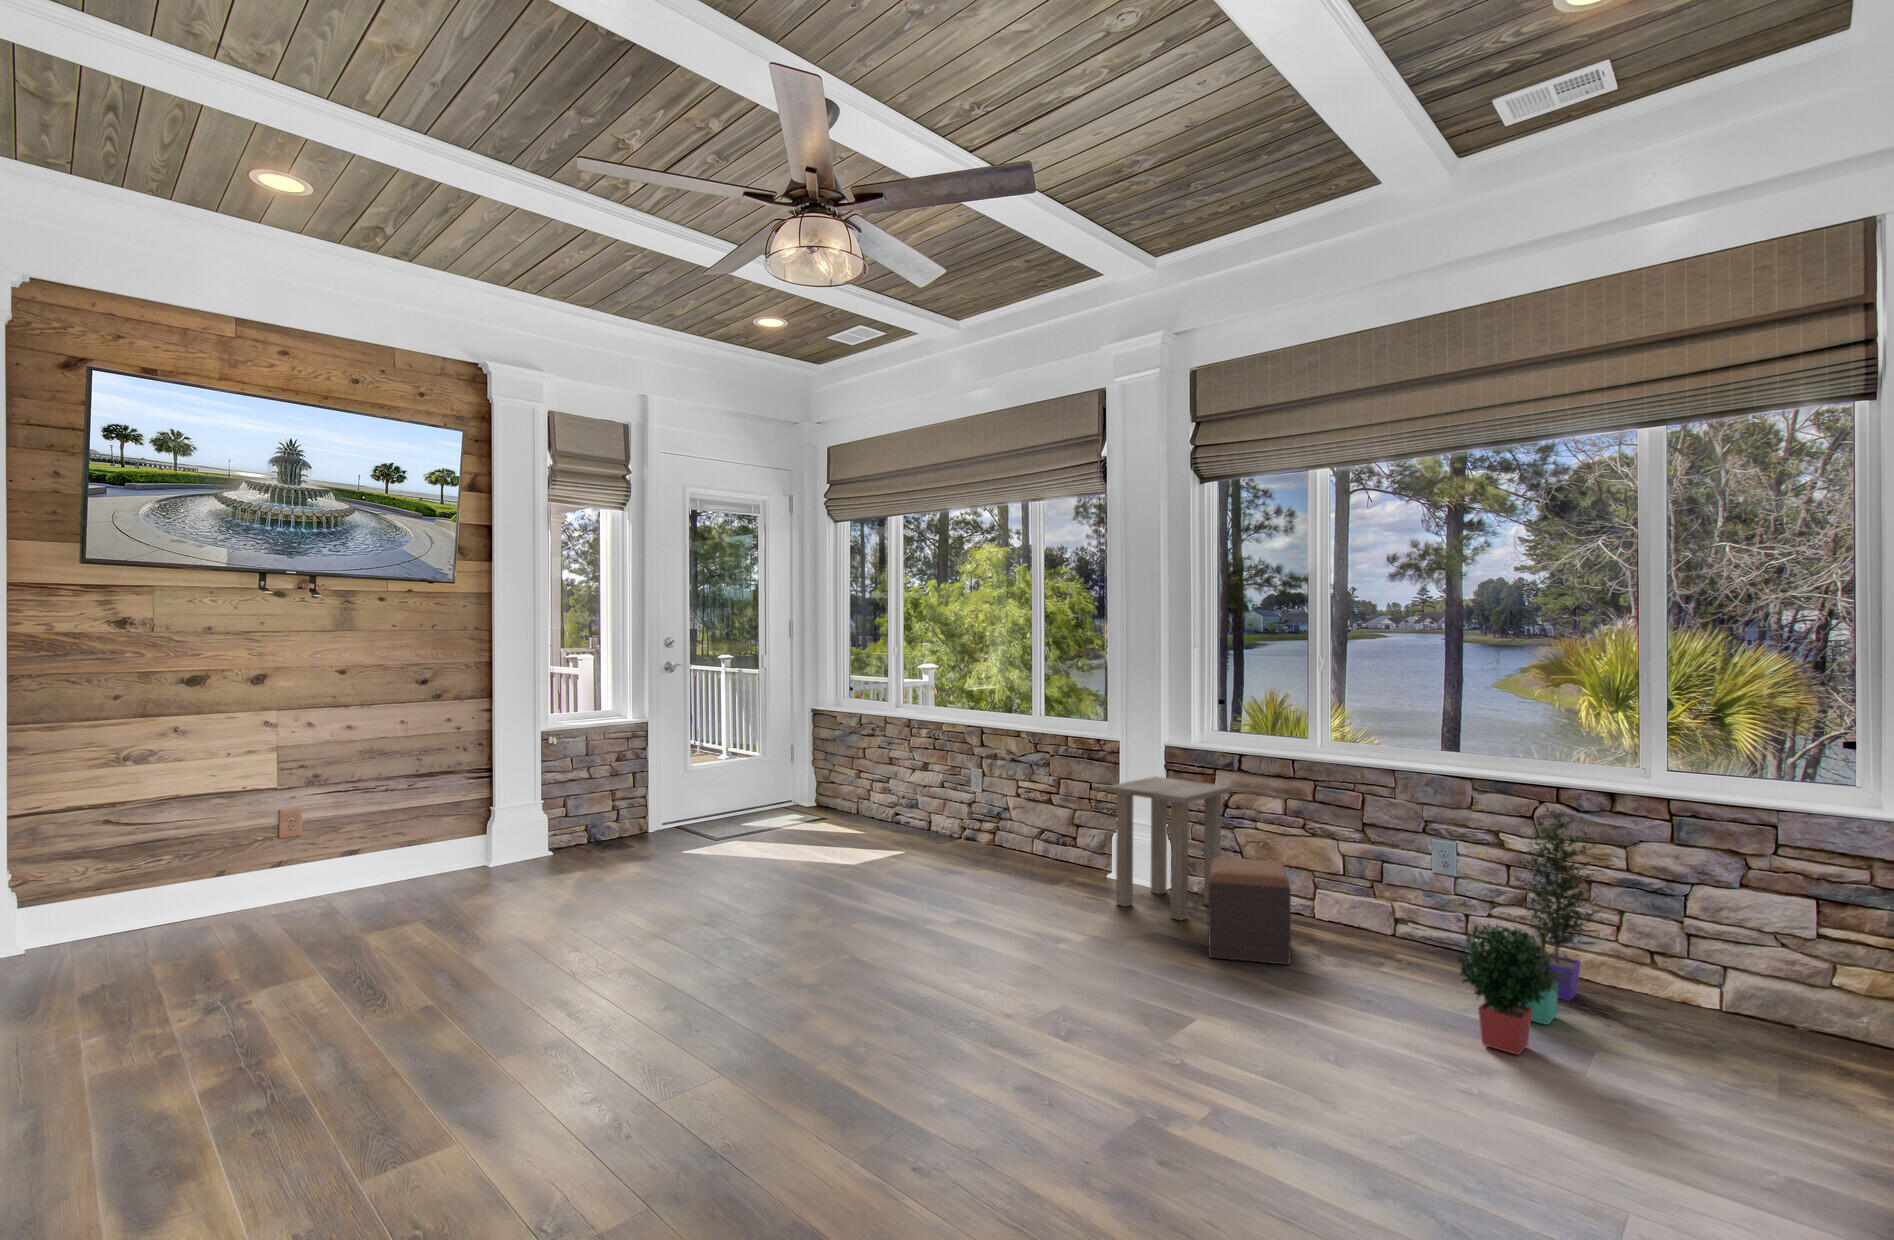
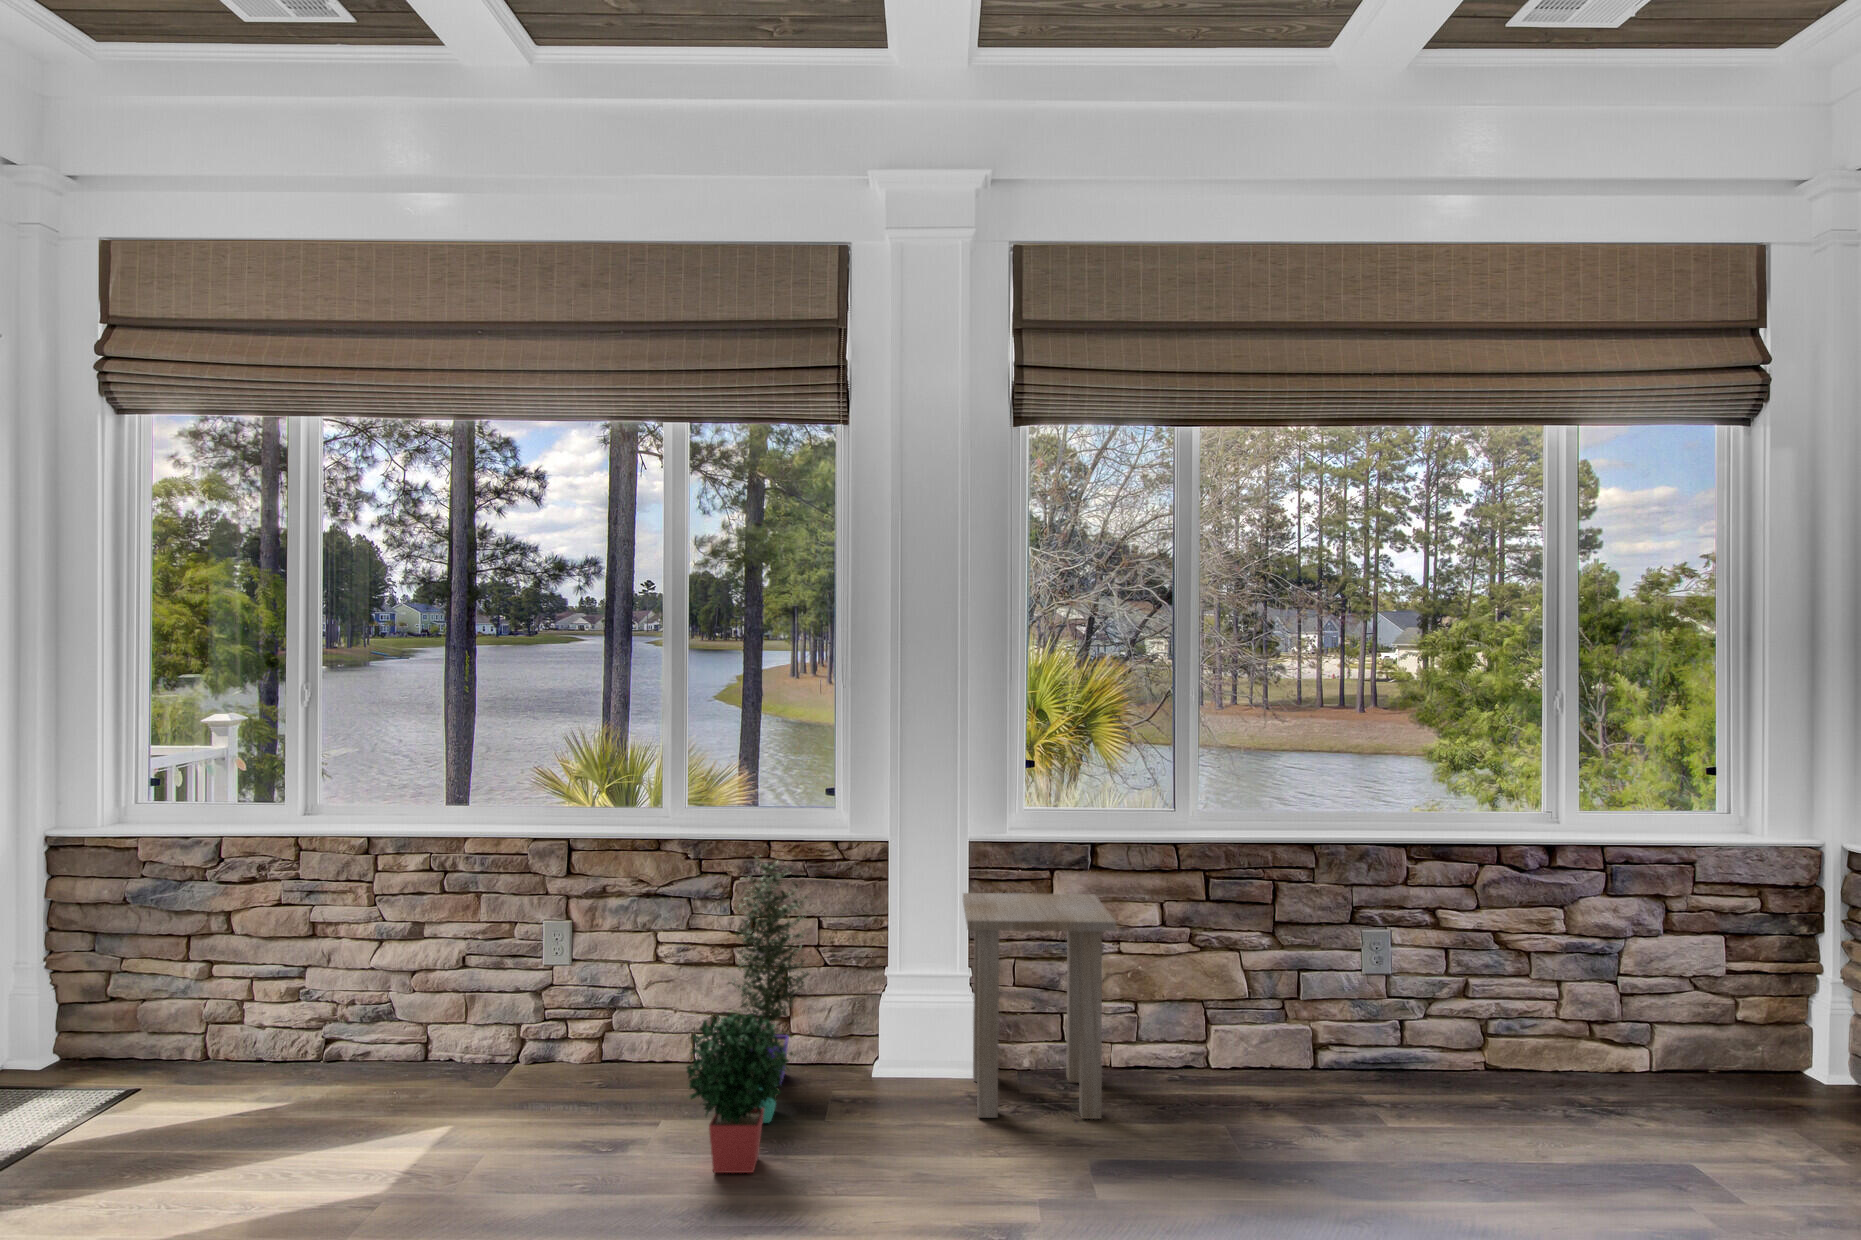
potted plant: present [1458,804,1599,1055] -> present [687,857,809,1173]
footstool: present [1208,857,1291,965] -> none [1168,996,1331,1170]

